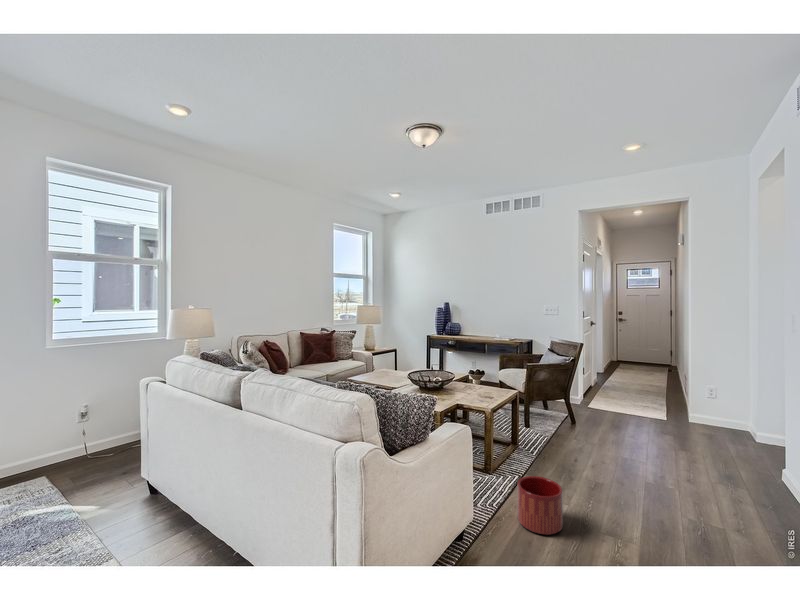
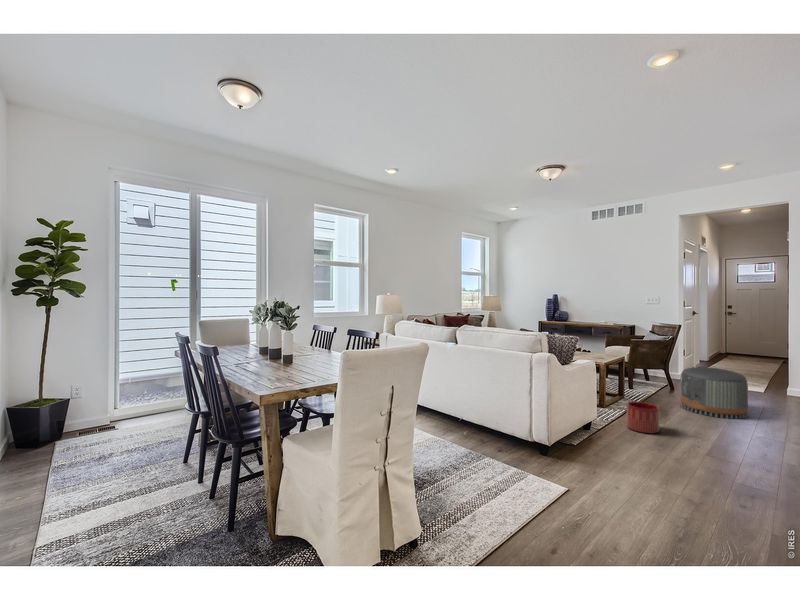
pouf: none [585,404,664,479] -> present [680,367,748,419]

